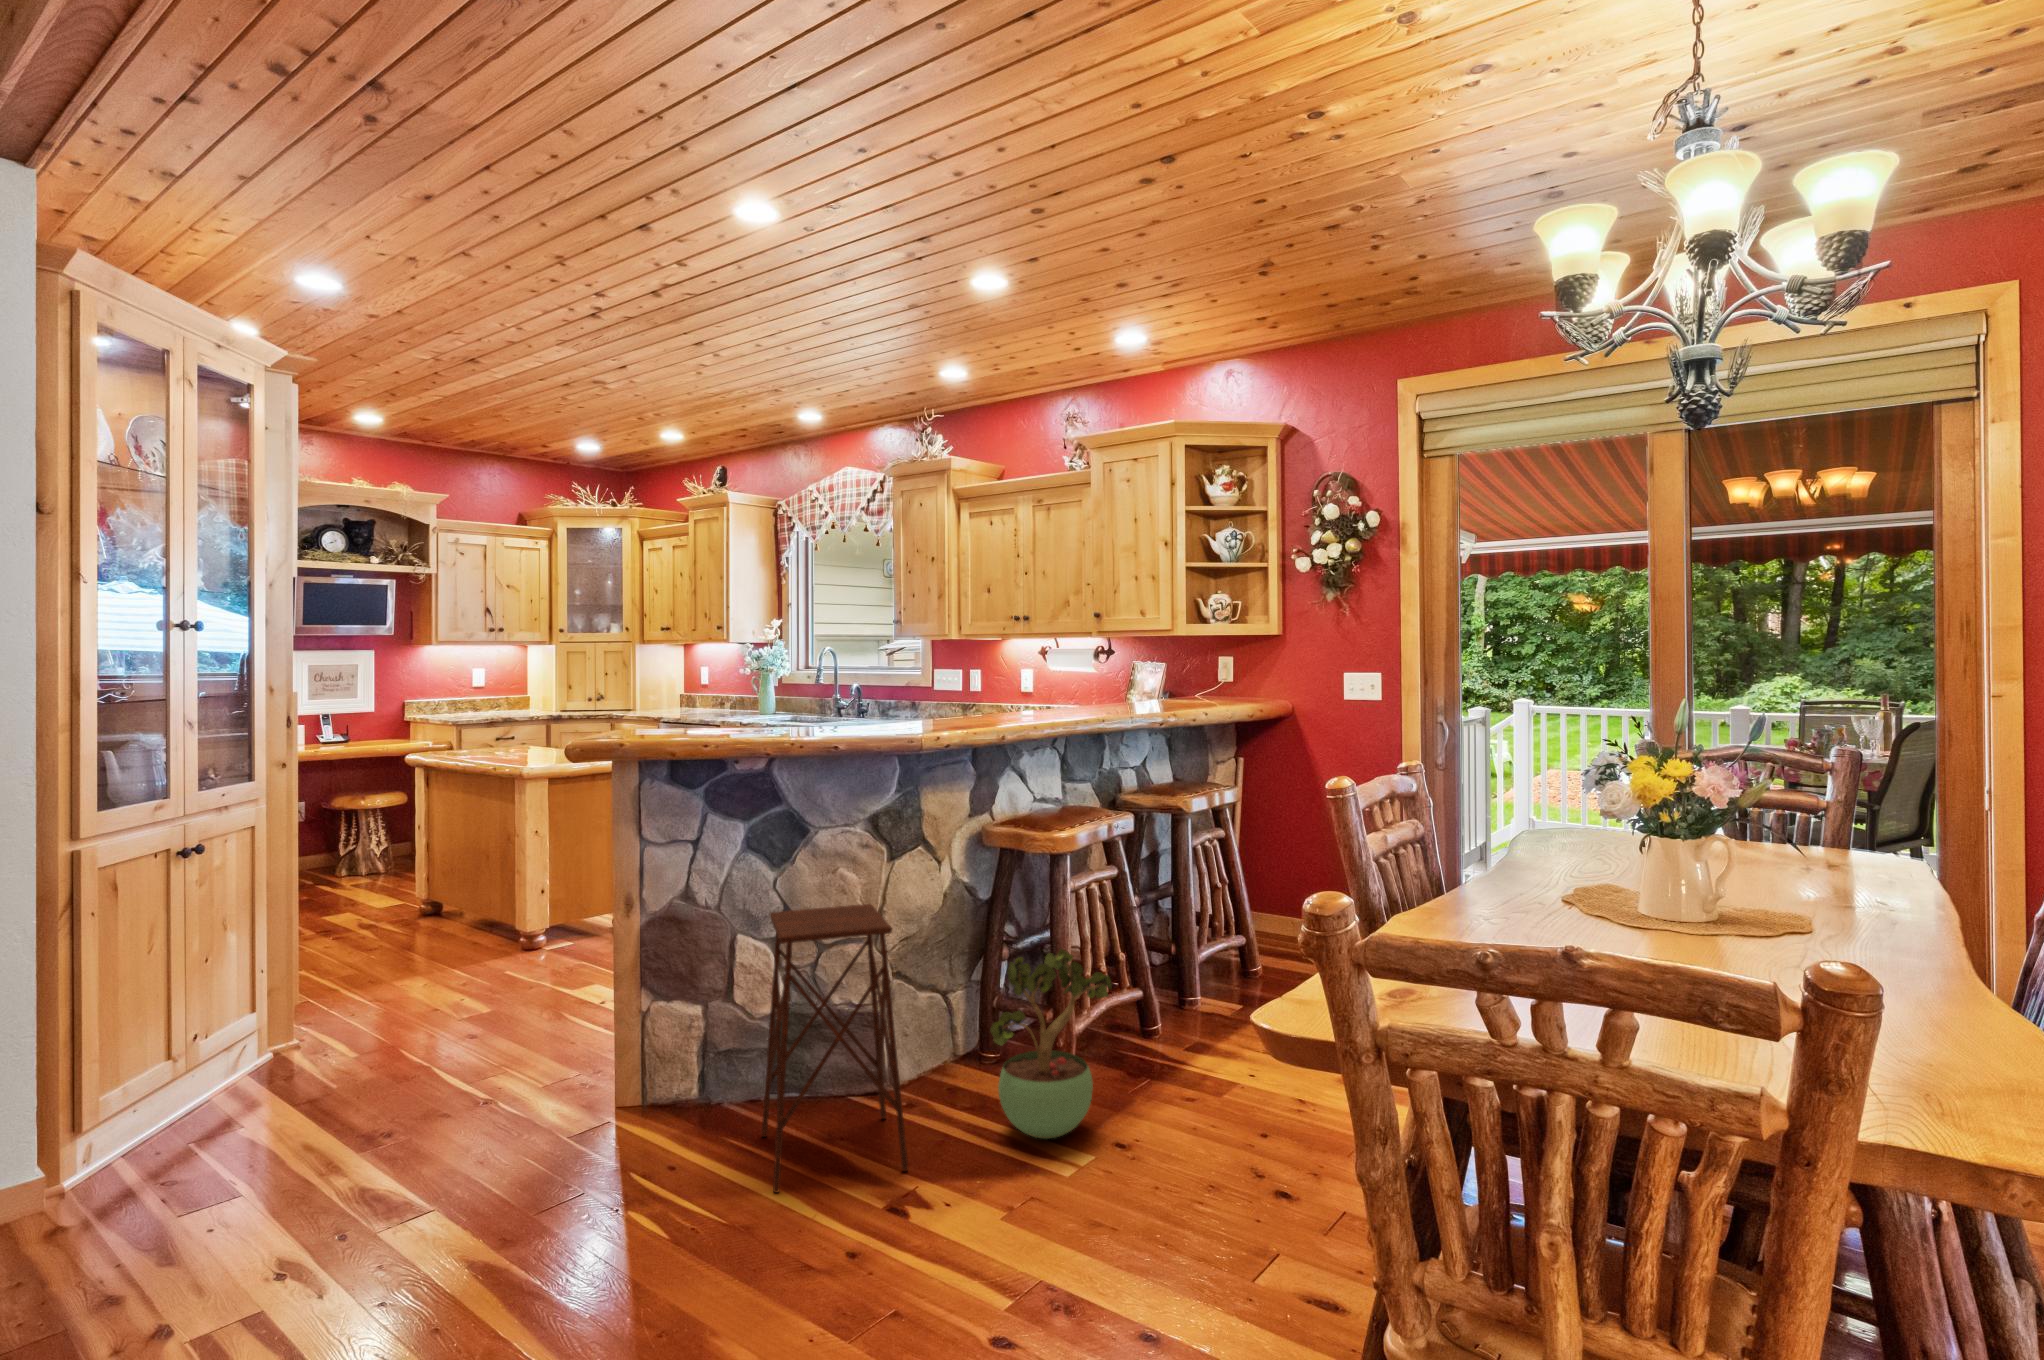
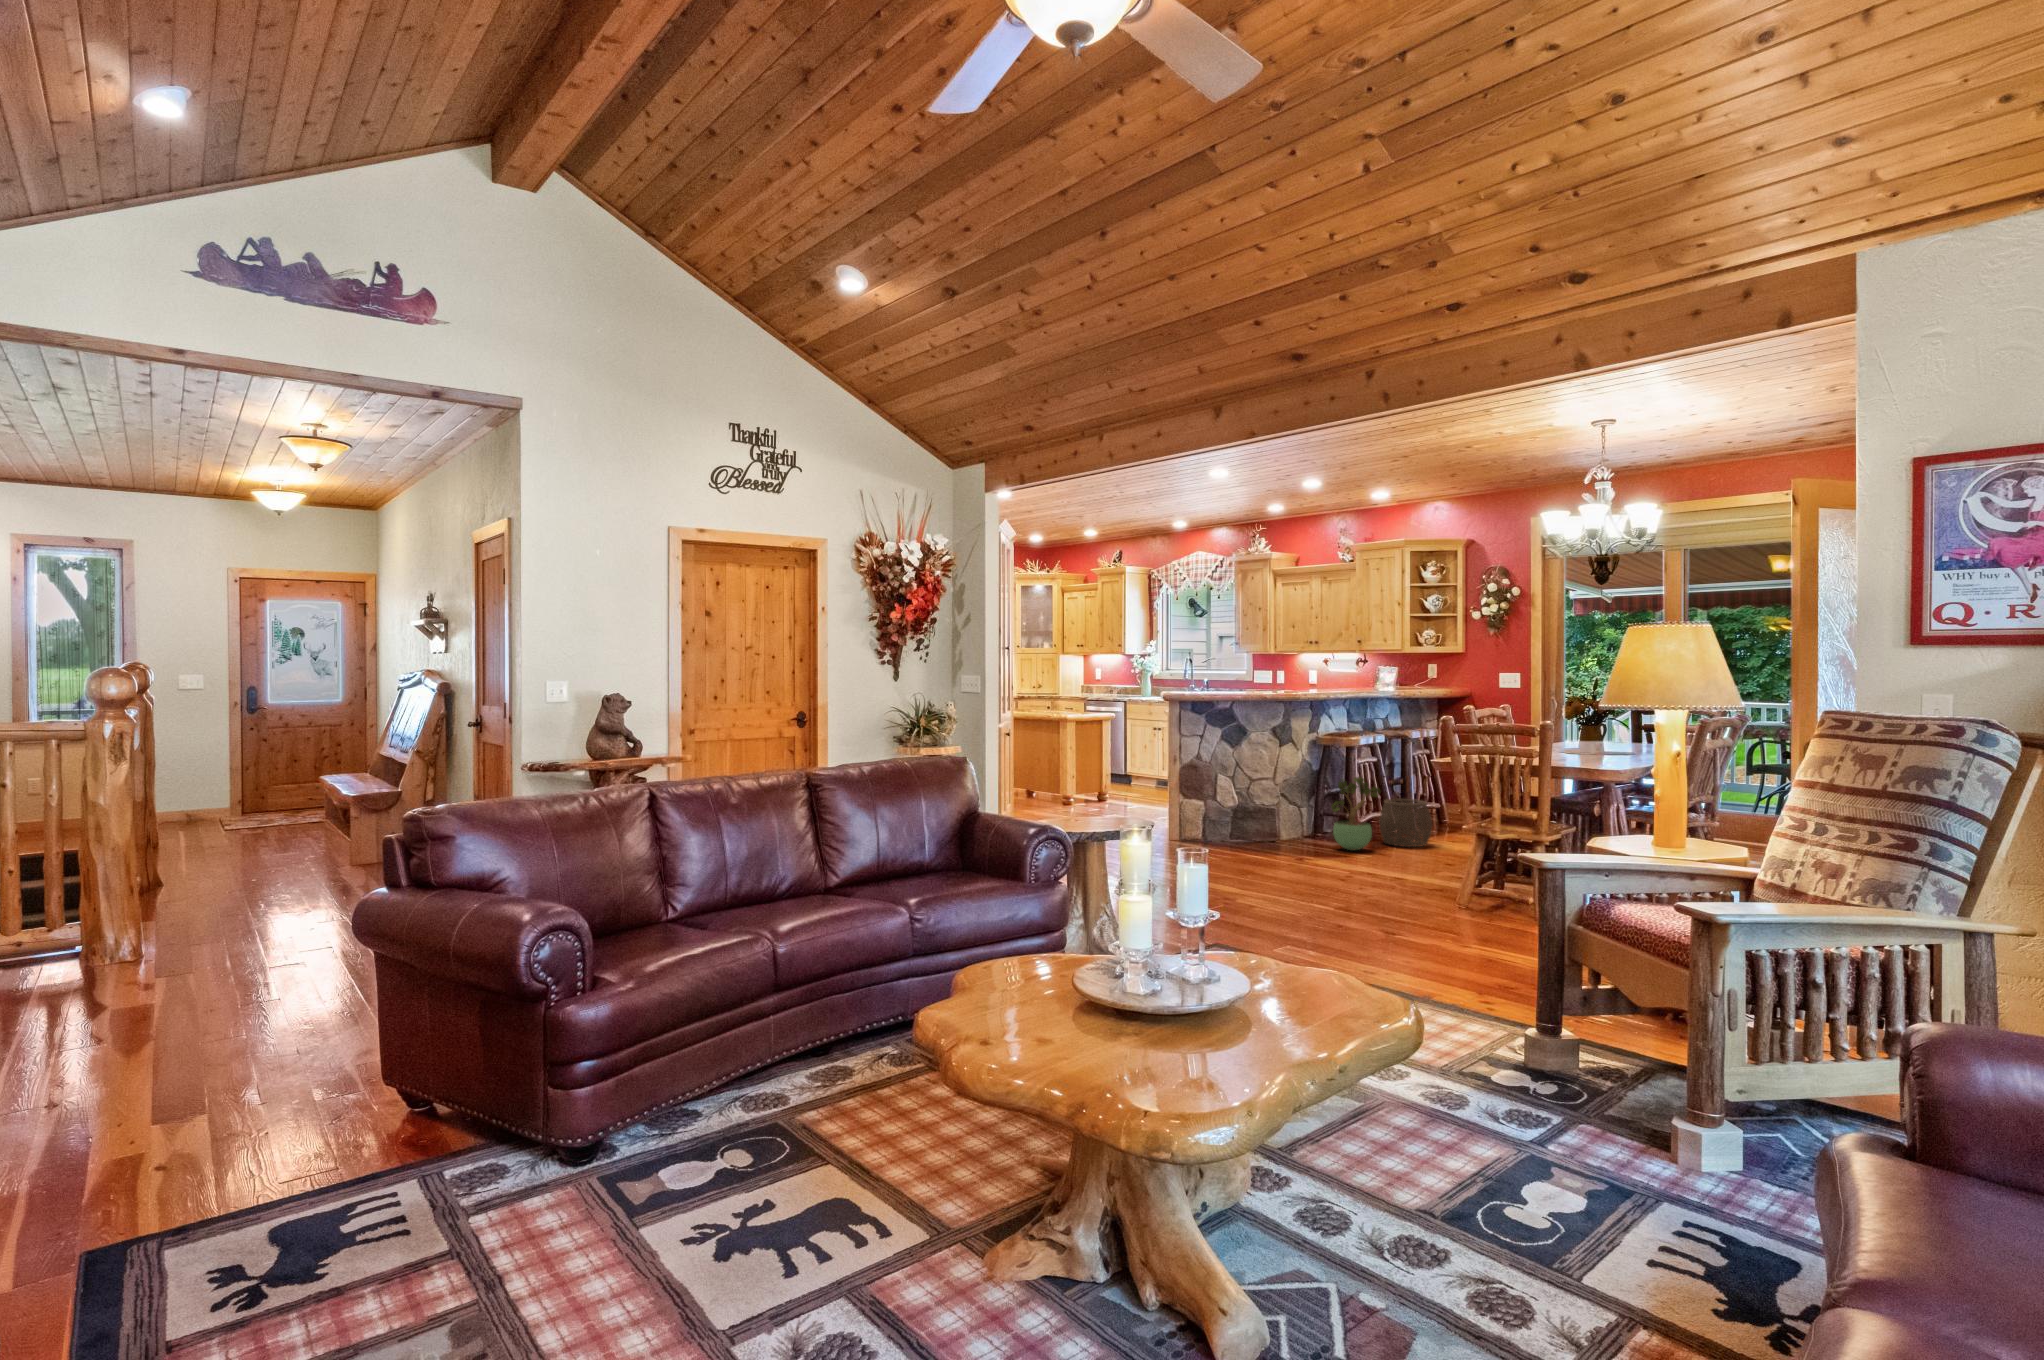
side table: present [762,904,908,1193] -> none [1238,758,1302,854]
woven basket: none [1115,969,1235,1100] -> present [1379,799,1432,847]

